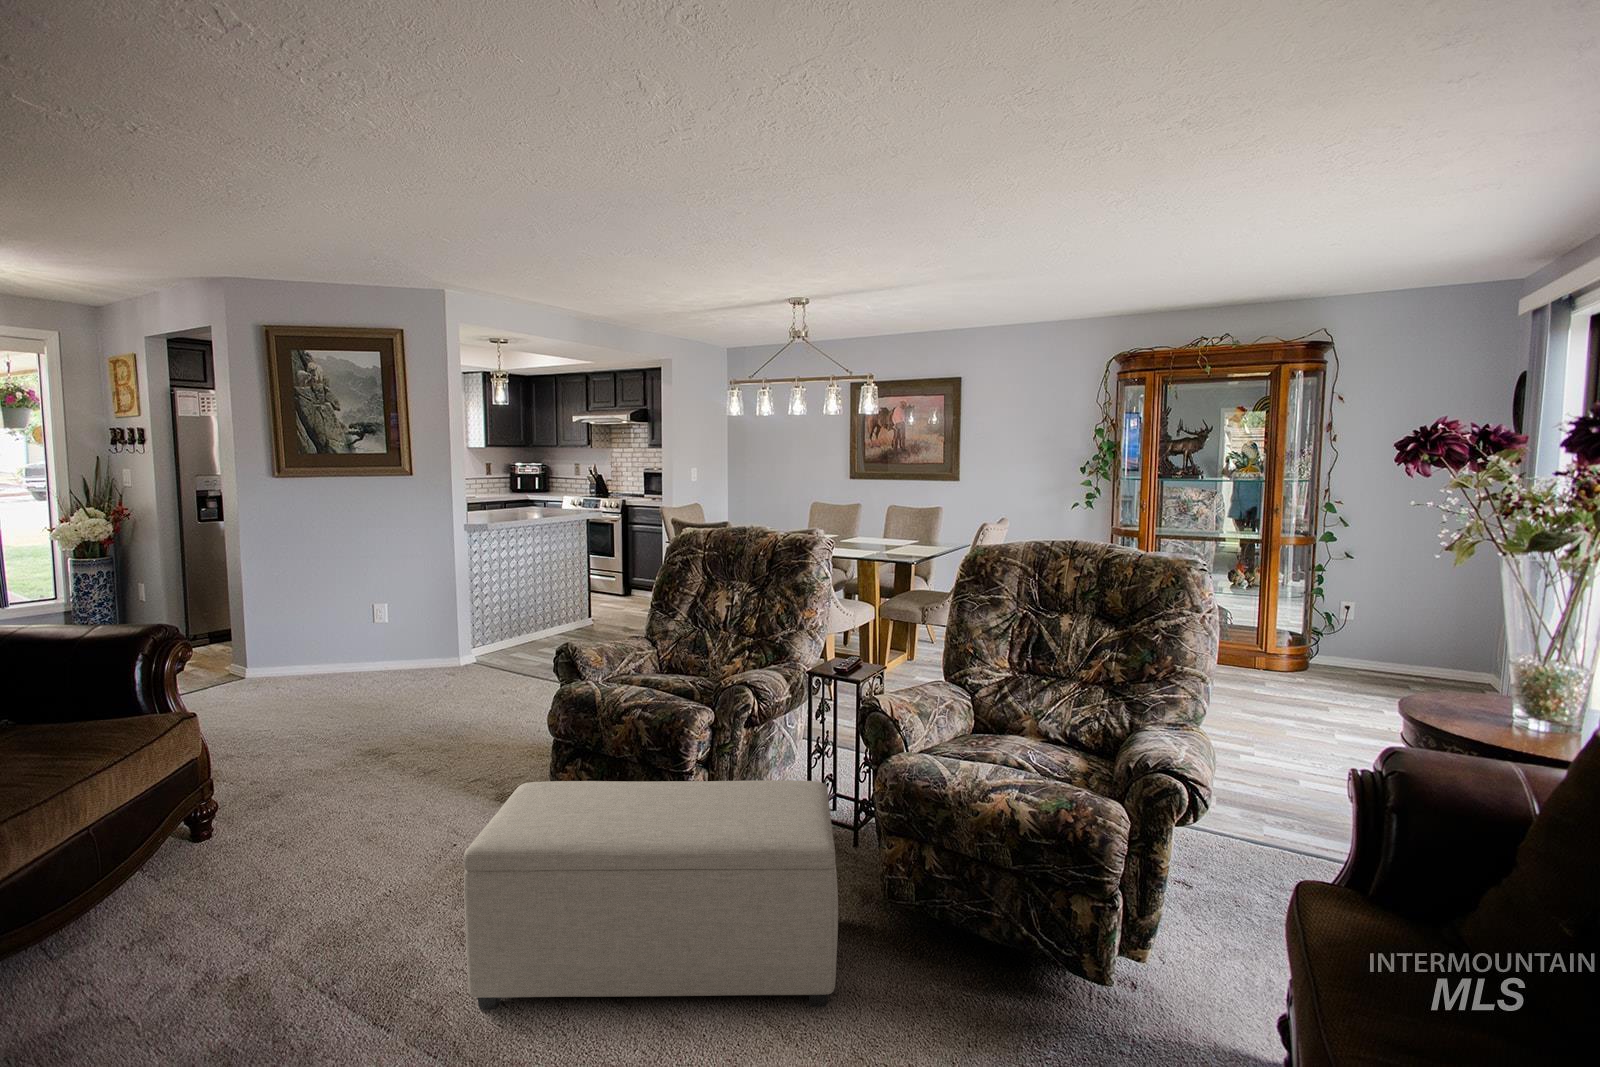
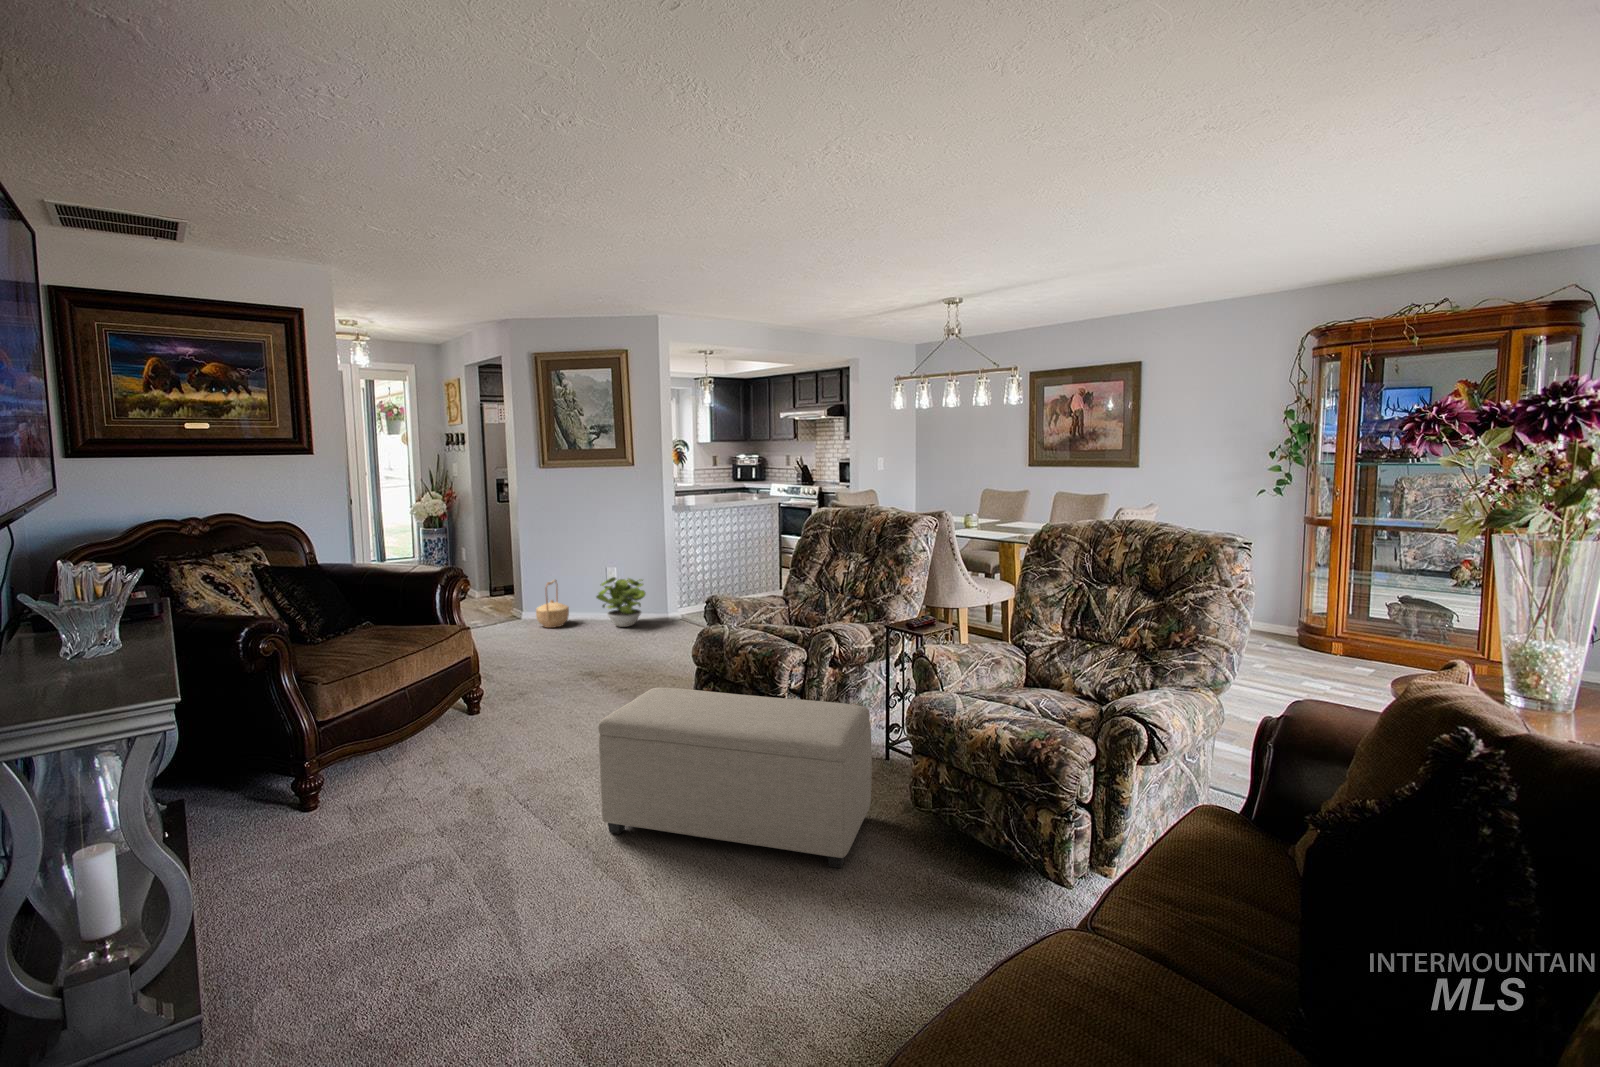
potted plant: none [360,616,429,680] -> present [596,577,645,627]
basket: none [269,623,318,688] -> present [536,580,569,628]

